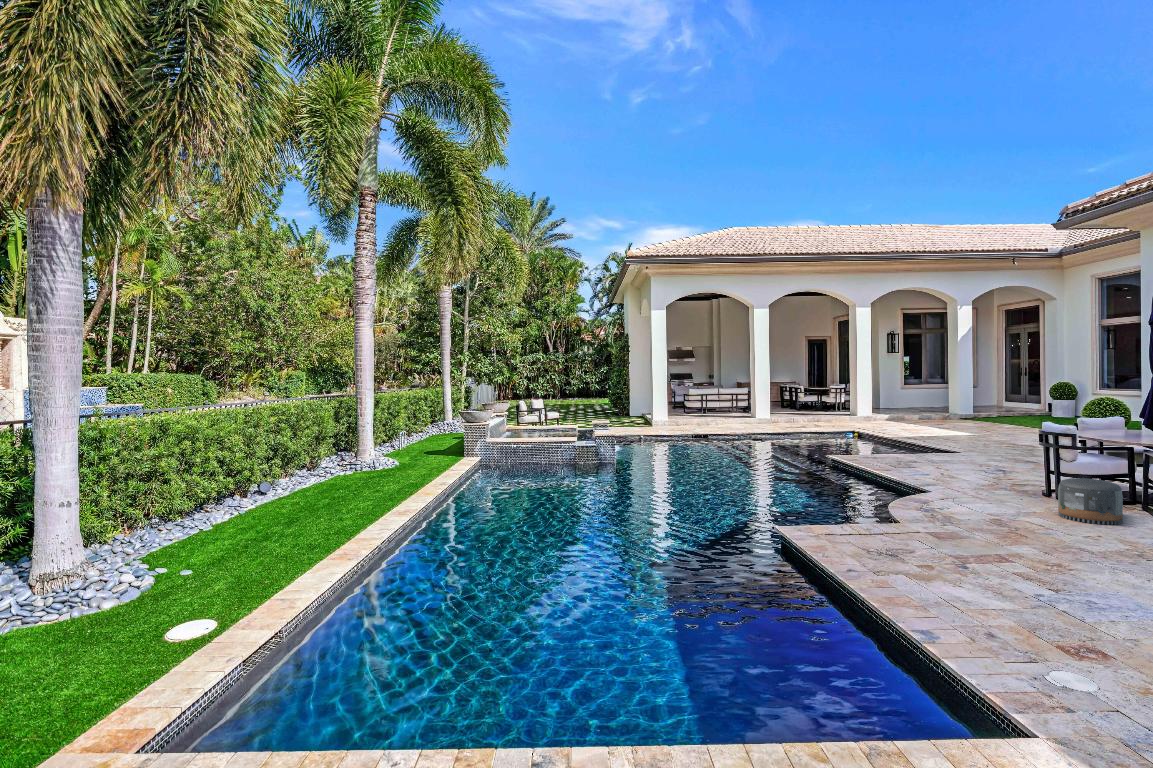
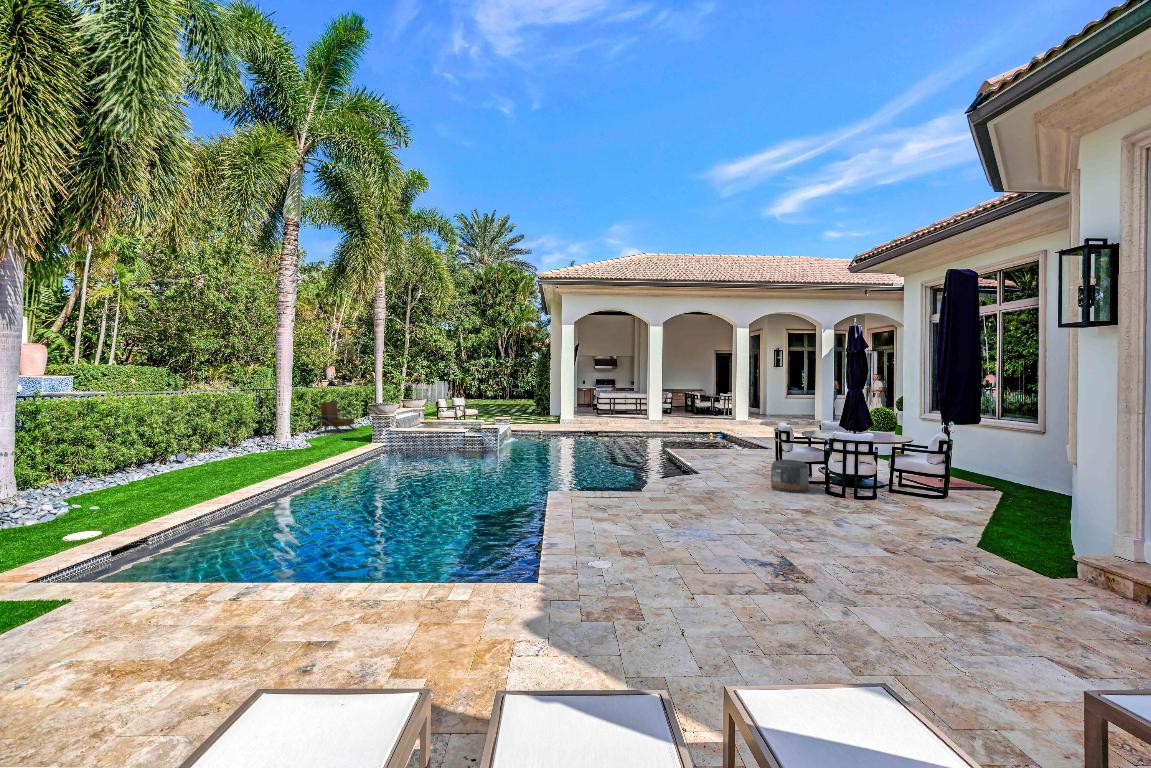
lounge chair: none [385,408,427,445] -> present [316,401,356,433]

